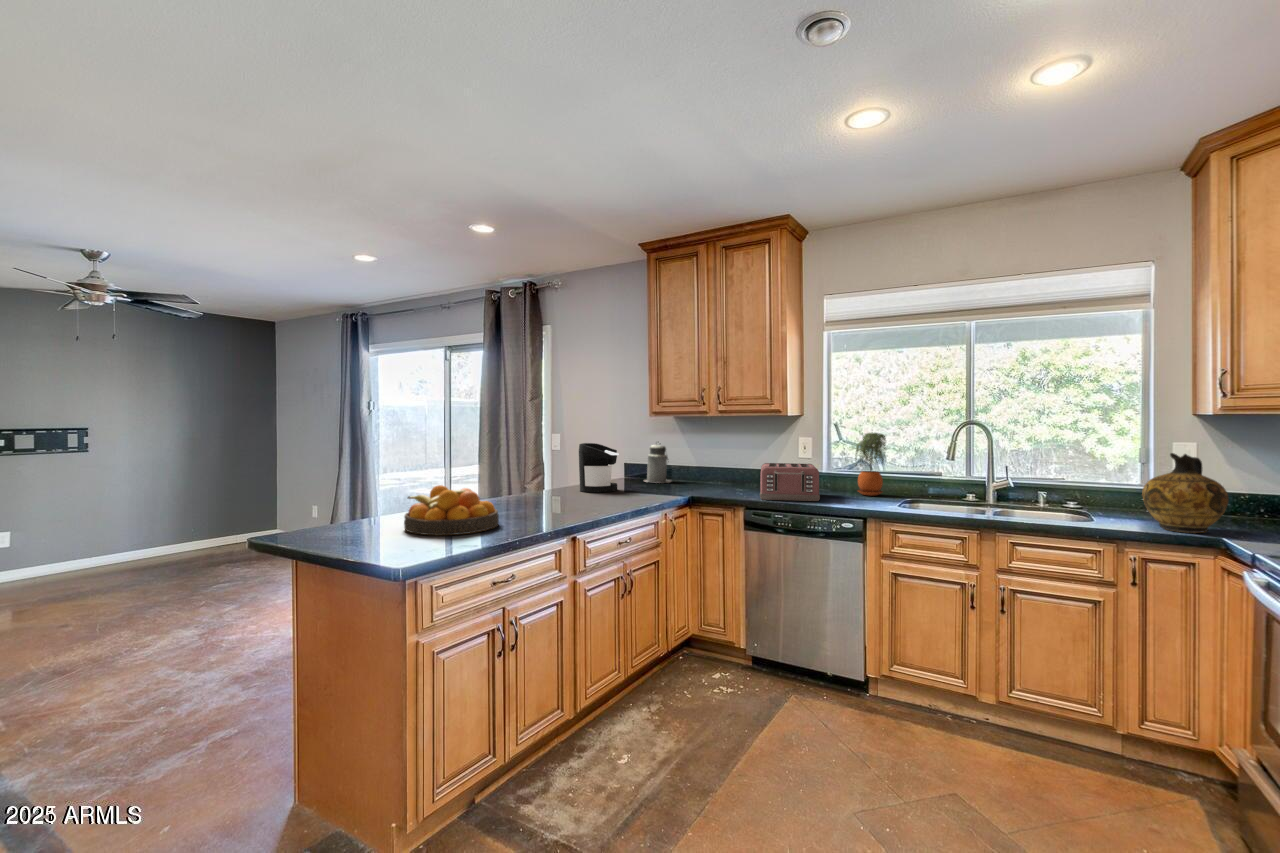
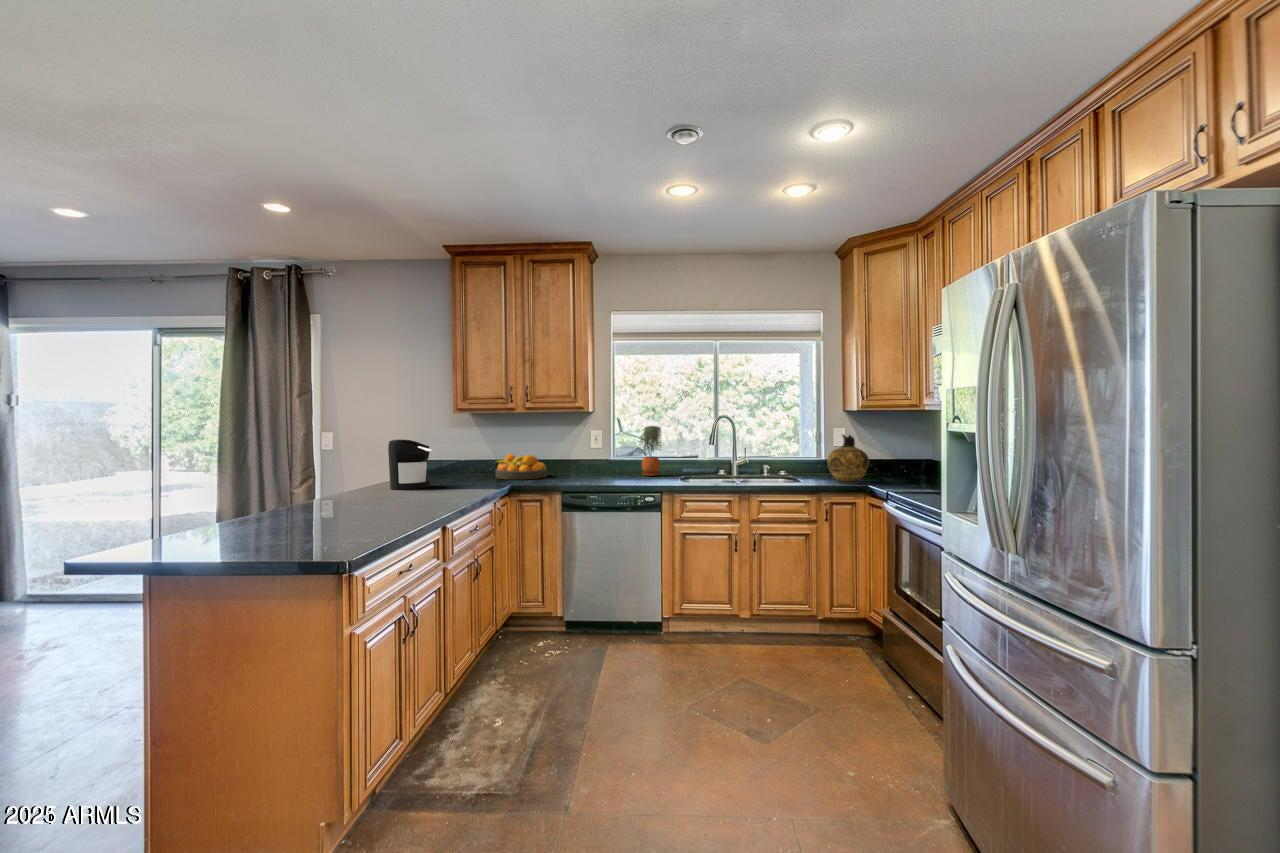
canister: present [645,444,671,483] -> none [443,438,473,477]
toaster: present [760,463,820,501] -> none [566,452,623,484]
fruit bowl: present [404,485,499,535] -> present [496,454,547,479]

